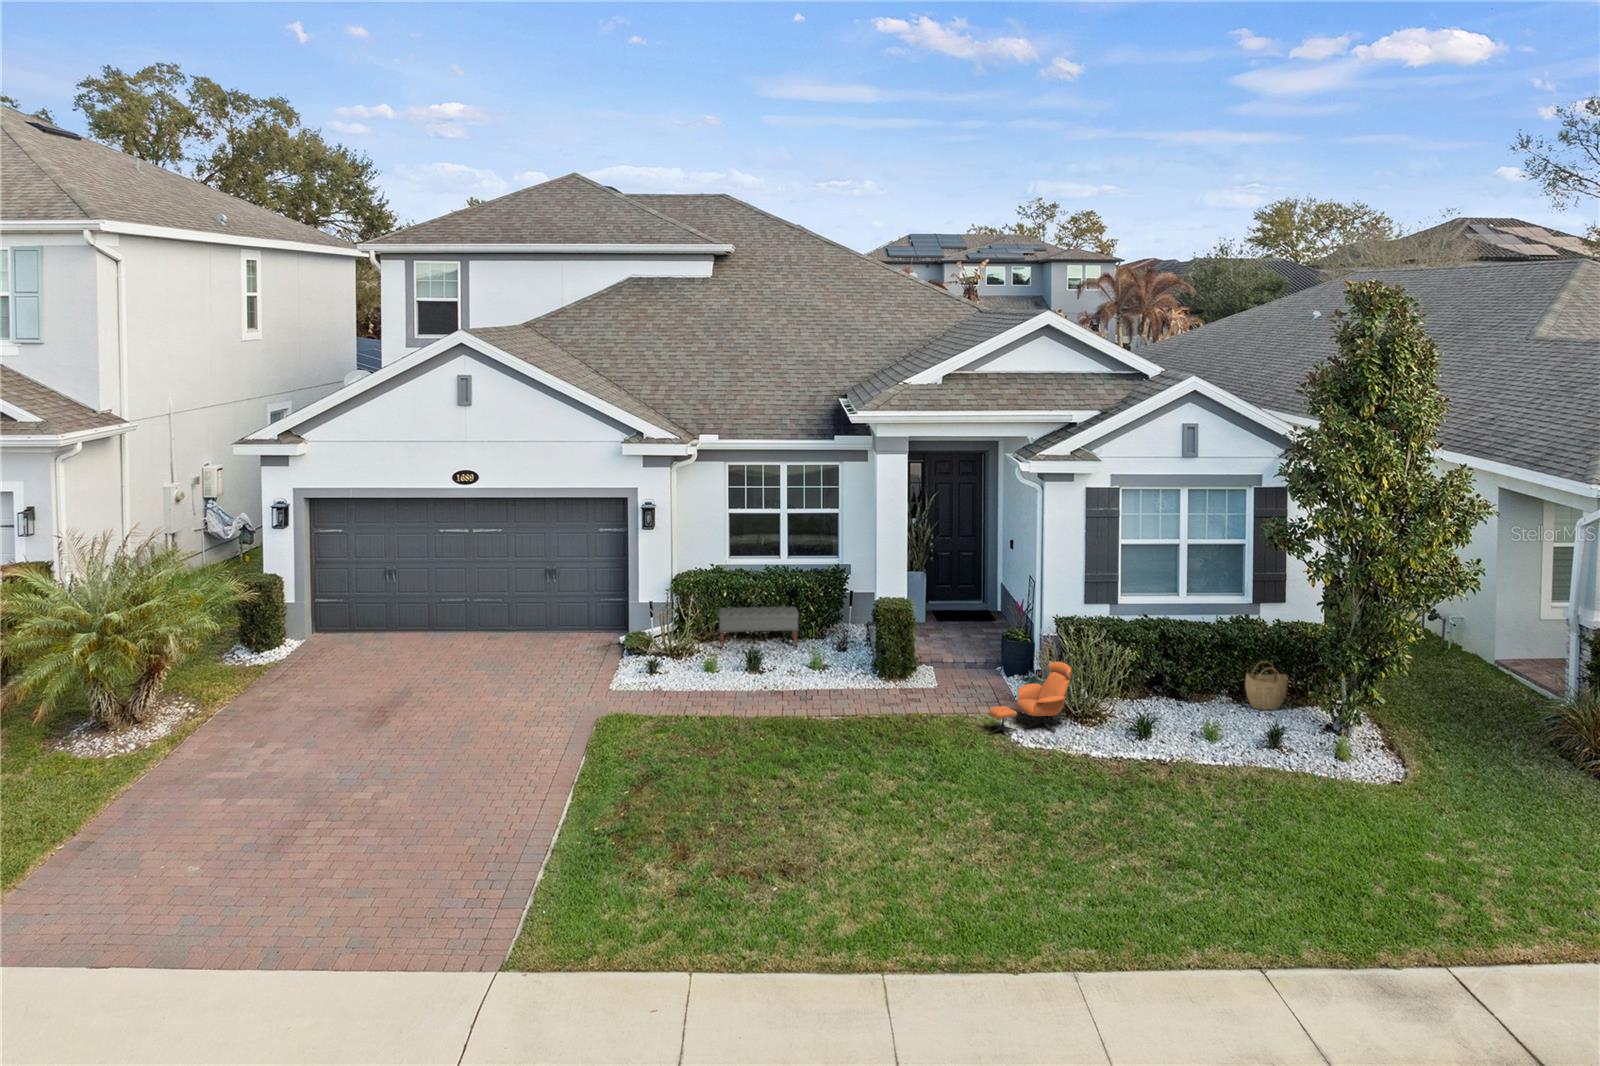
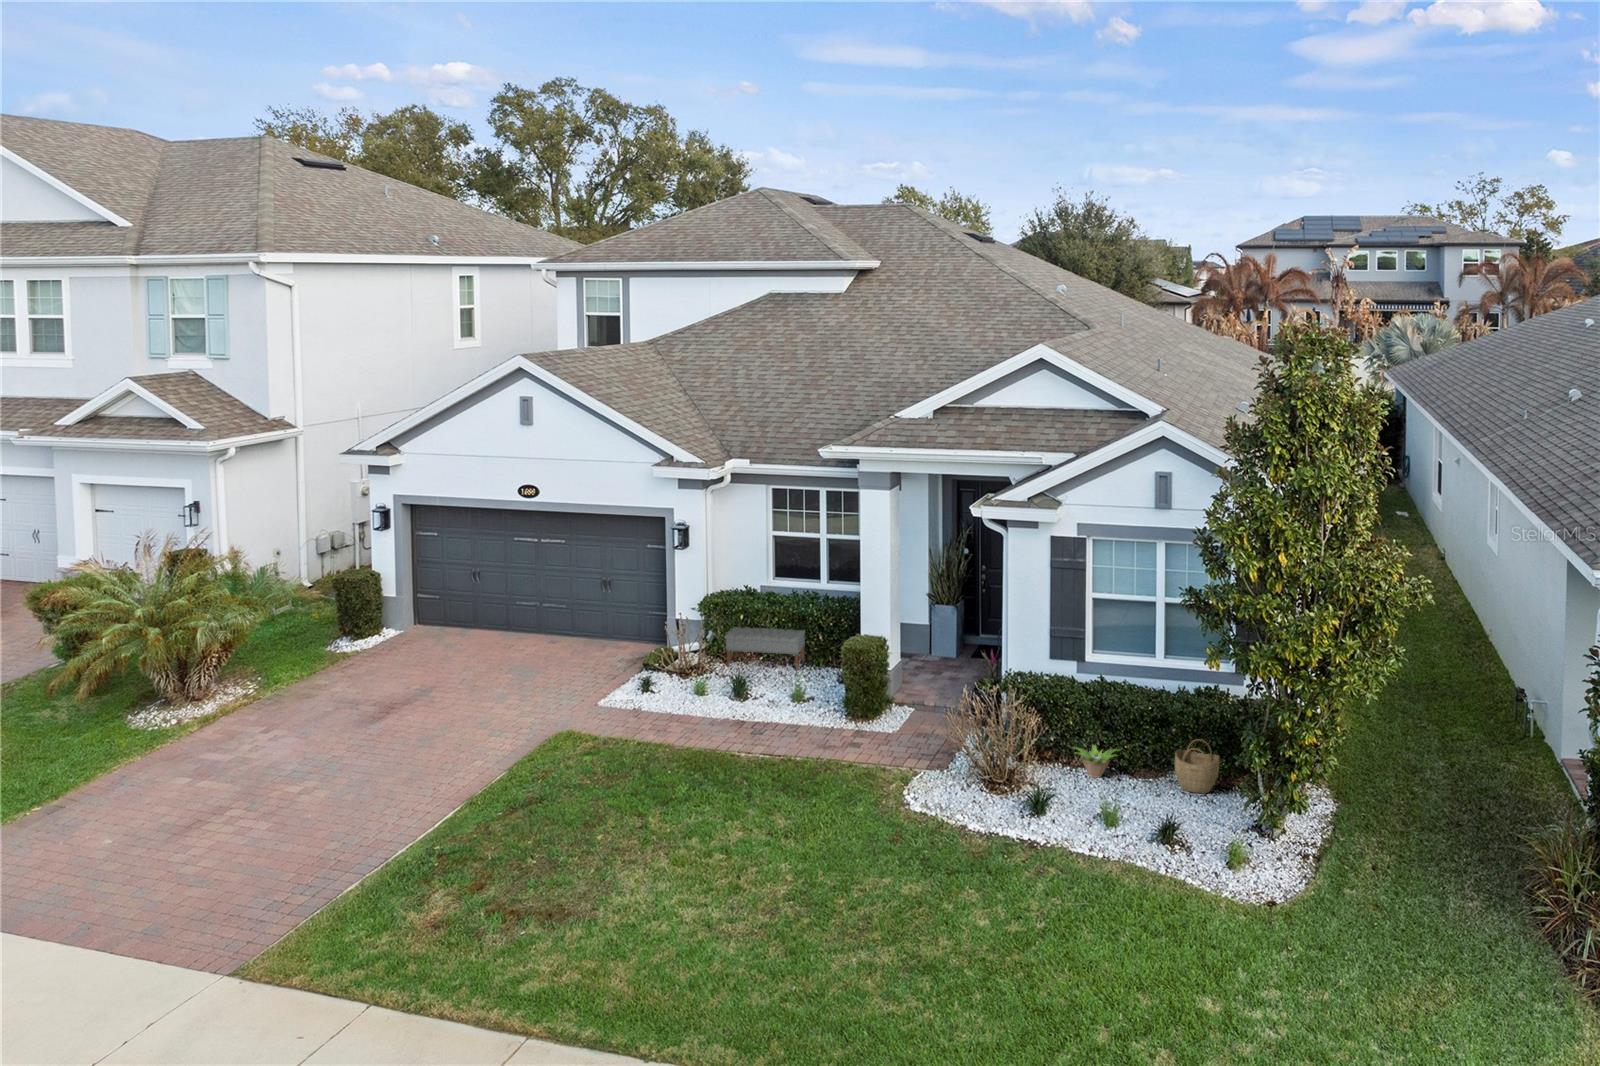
lounge chair: present [989,662,1071,737] -> none [875,721,964,795]
decorative plant: none [1144,677,1196,707] -> present [1075,745,1118,778]

